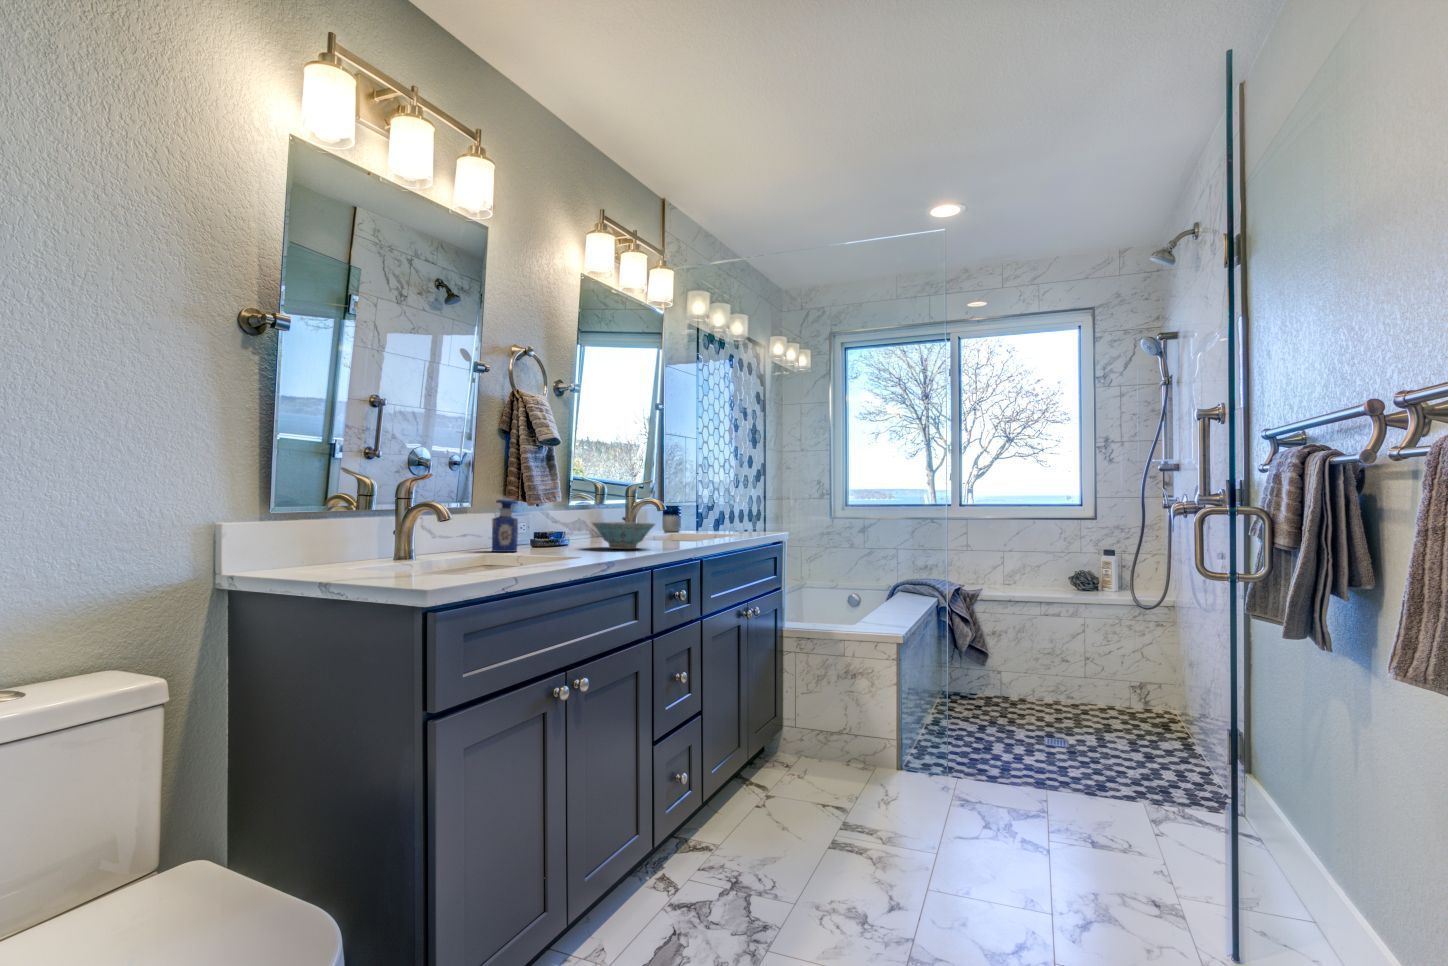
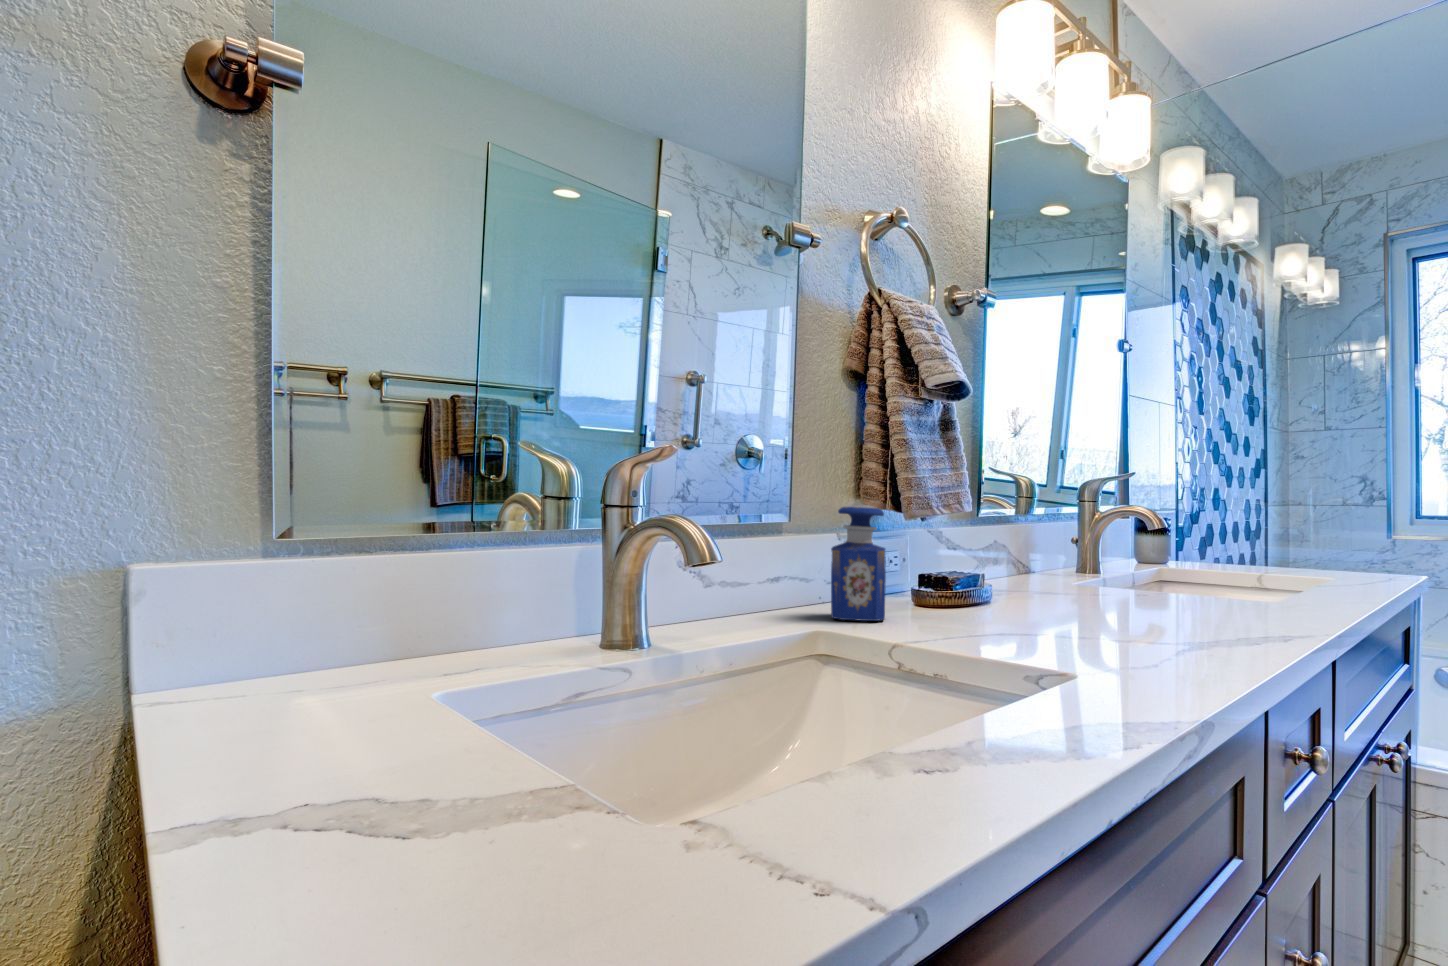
ceramic bowl: present [592,522,655,549] -> none [1042,554,1204,619]

